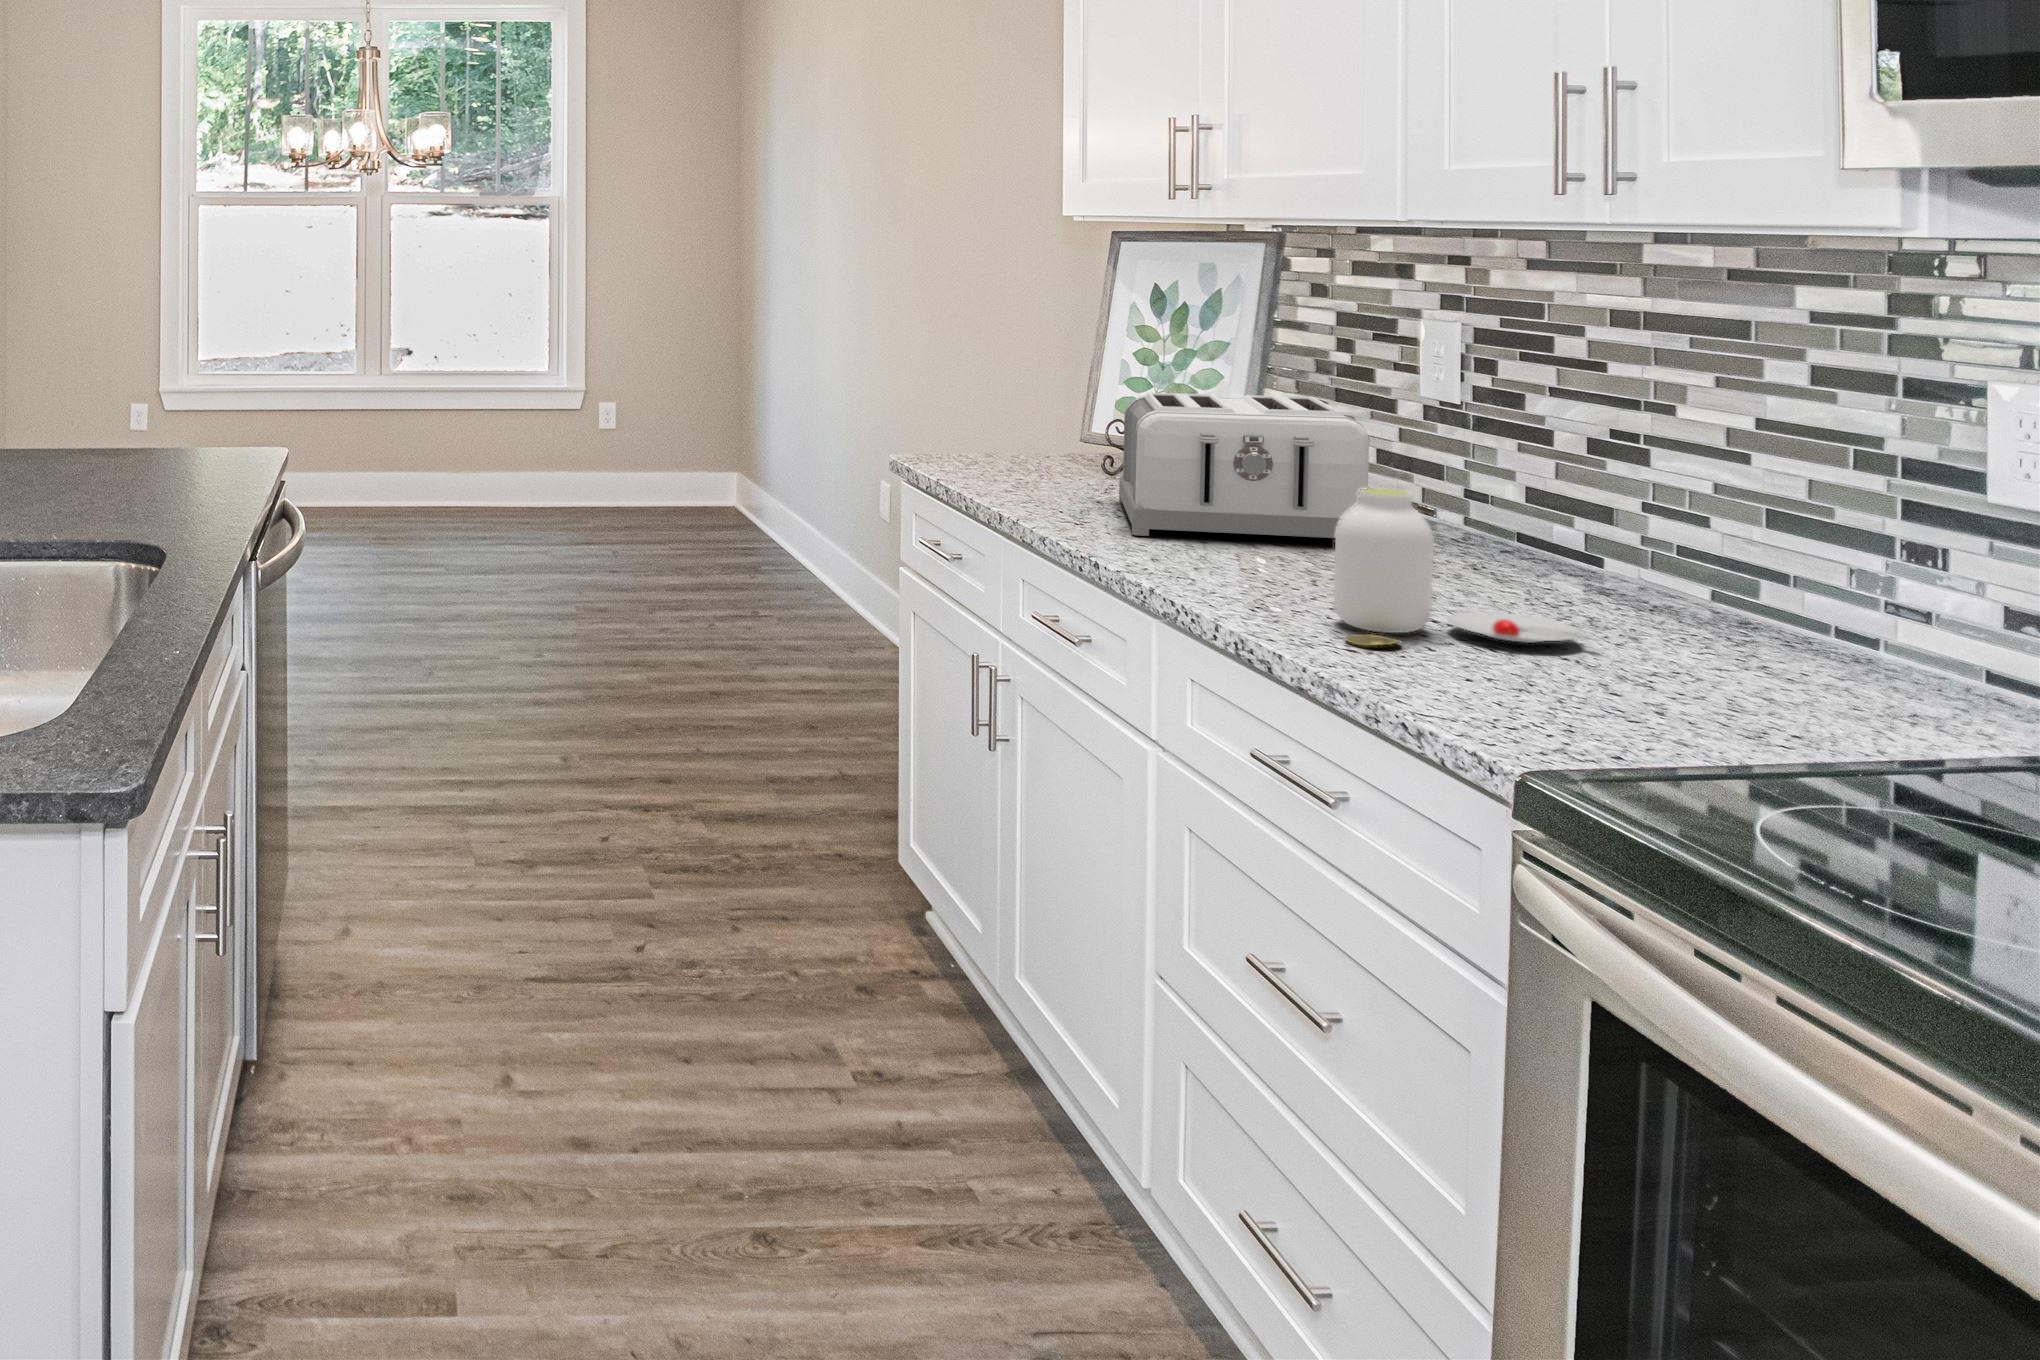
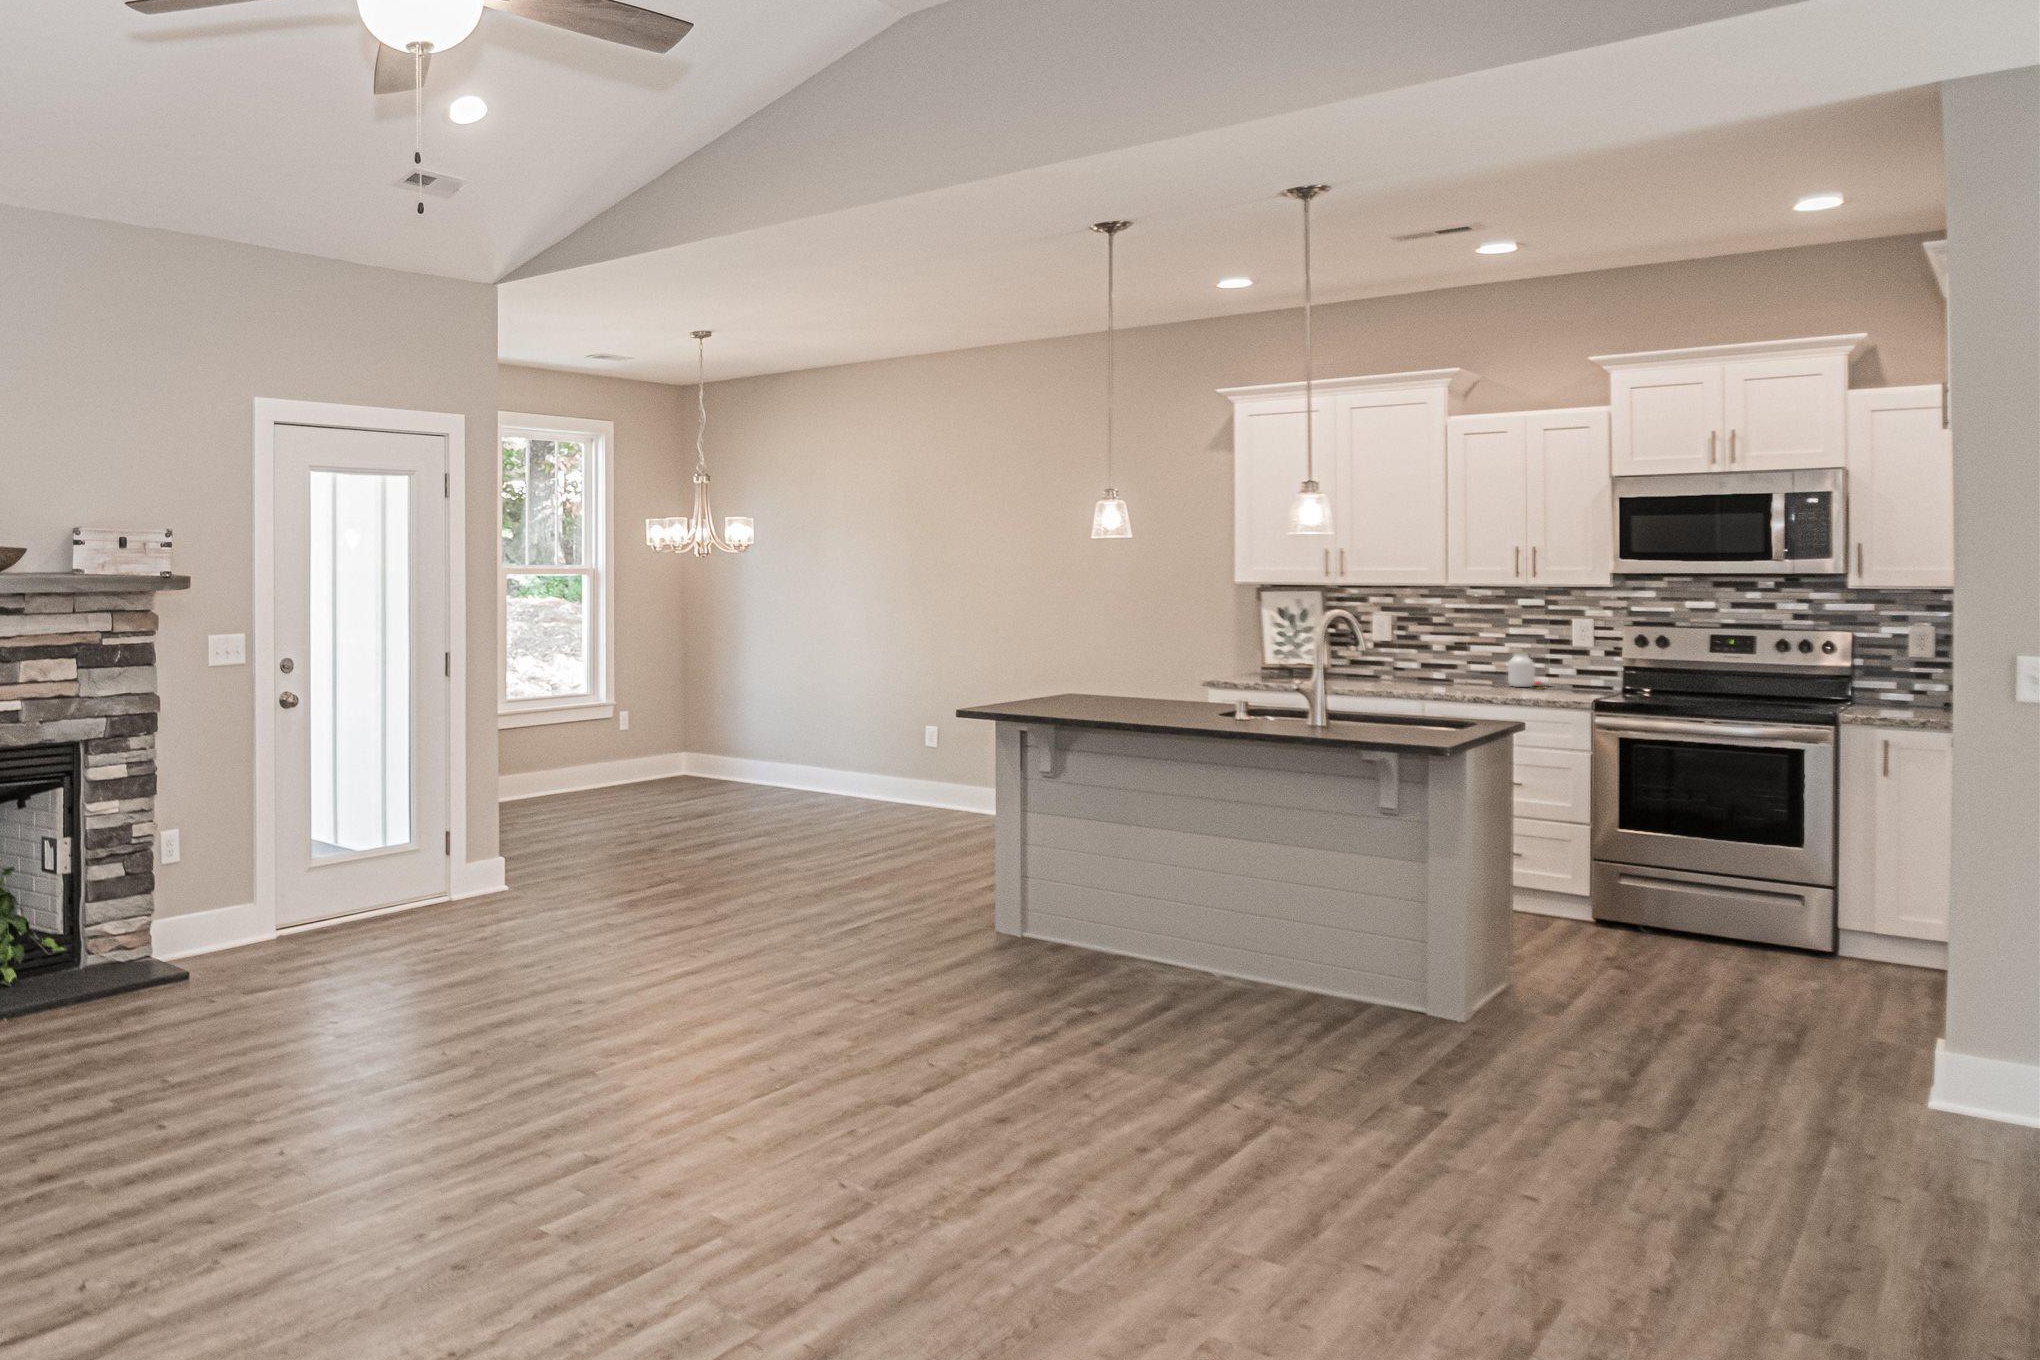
toaster: present [1119,393,1369,538] -> none [1312,640,1413,681]

